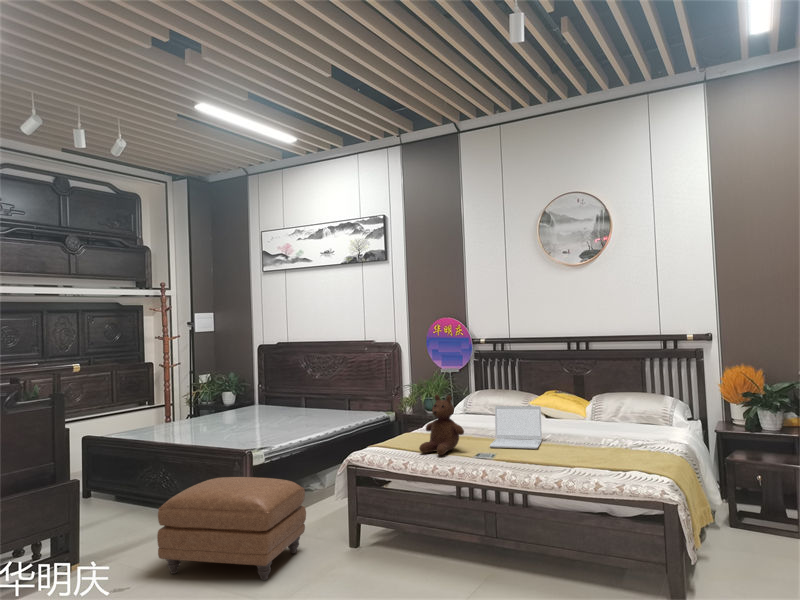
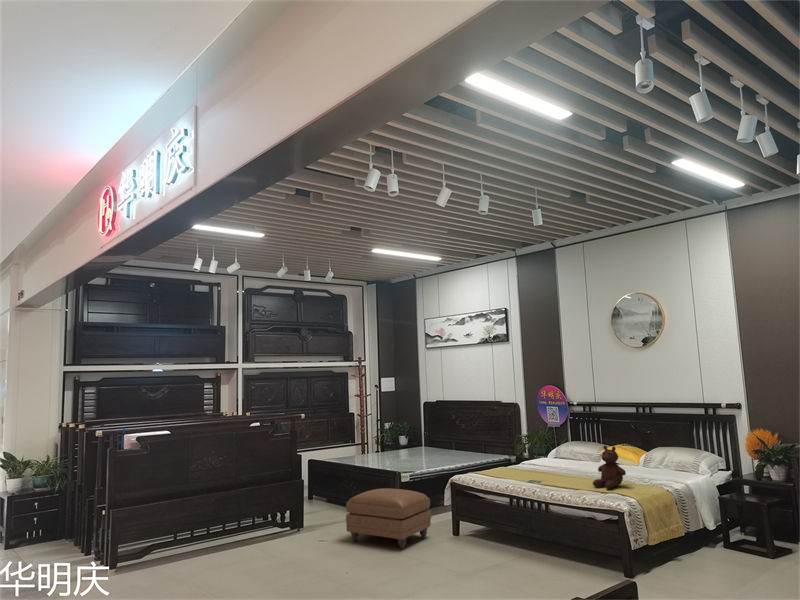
teddy bear: present [419,395,464,455] -> present [593,446,626,489]
laptop: present [490,406,542,449] -> none [547,452,586,482]

